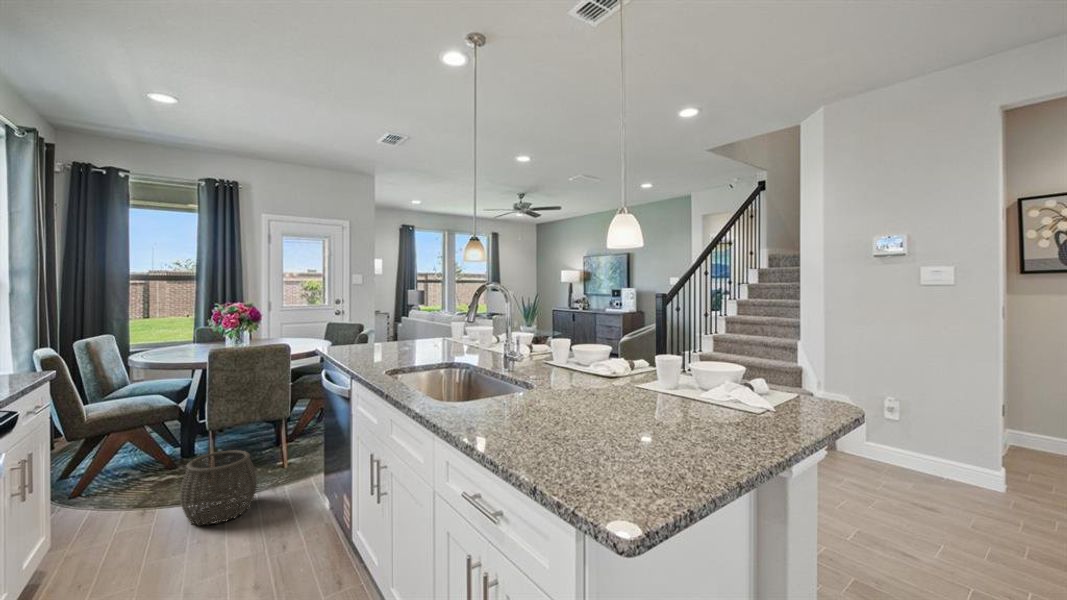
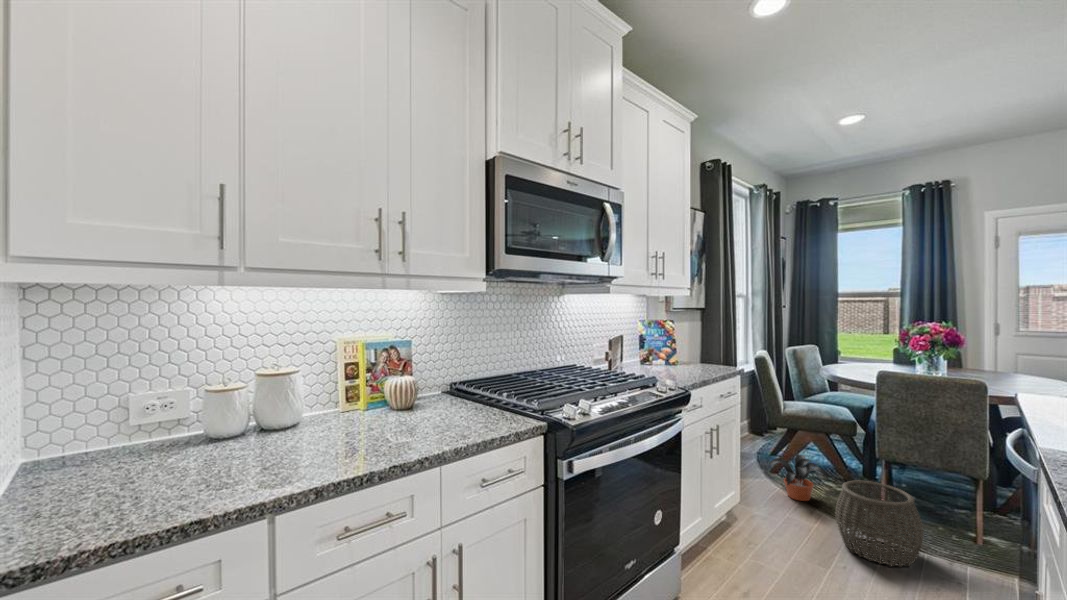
potted plant: none [80,456,159,510] -> present [769,454,828,501]

